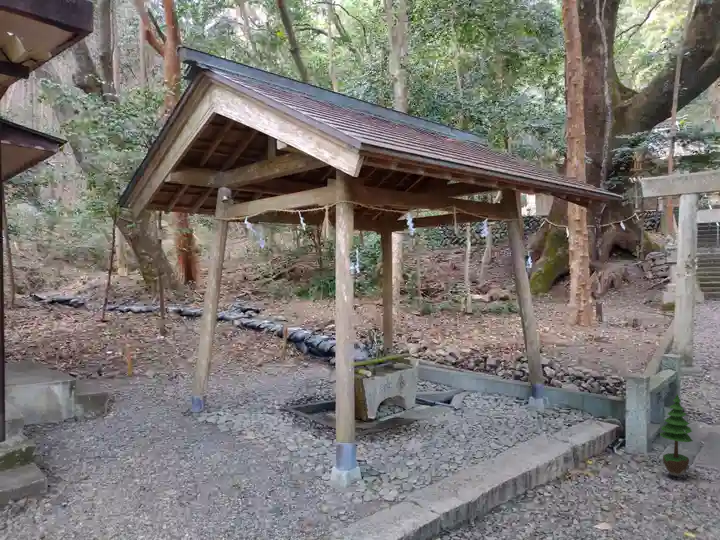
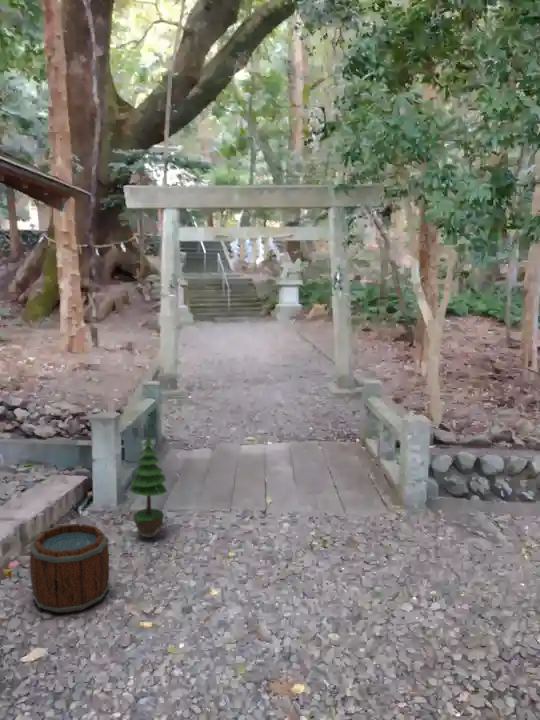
bucket: none [591,449,649,510] -> present [30,524,109,613]

